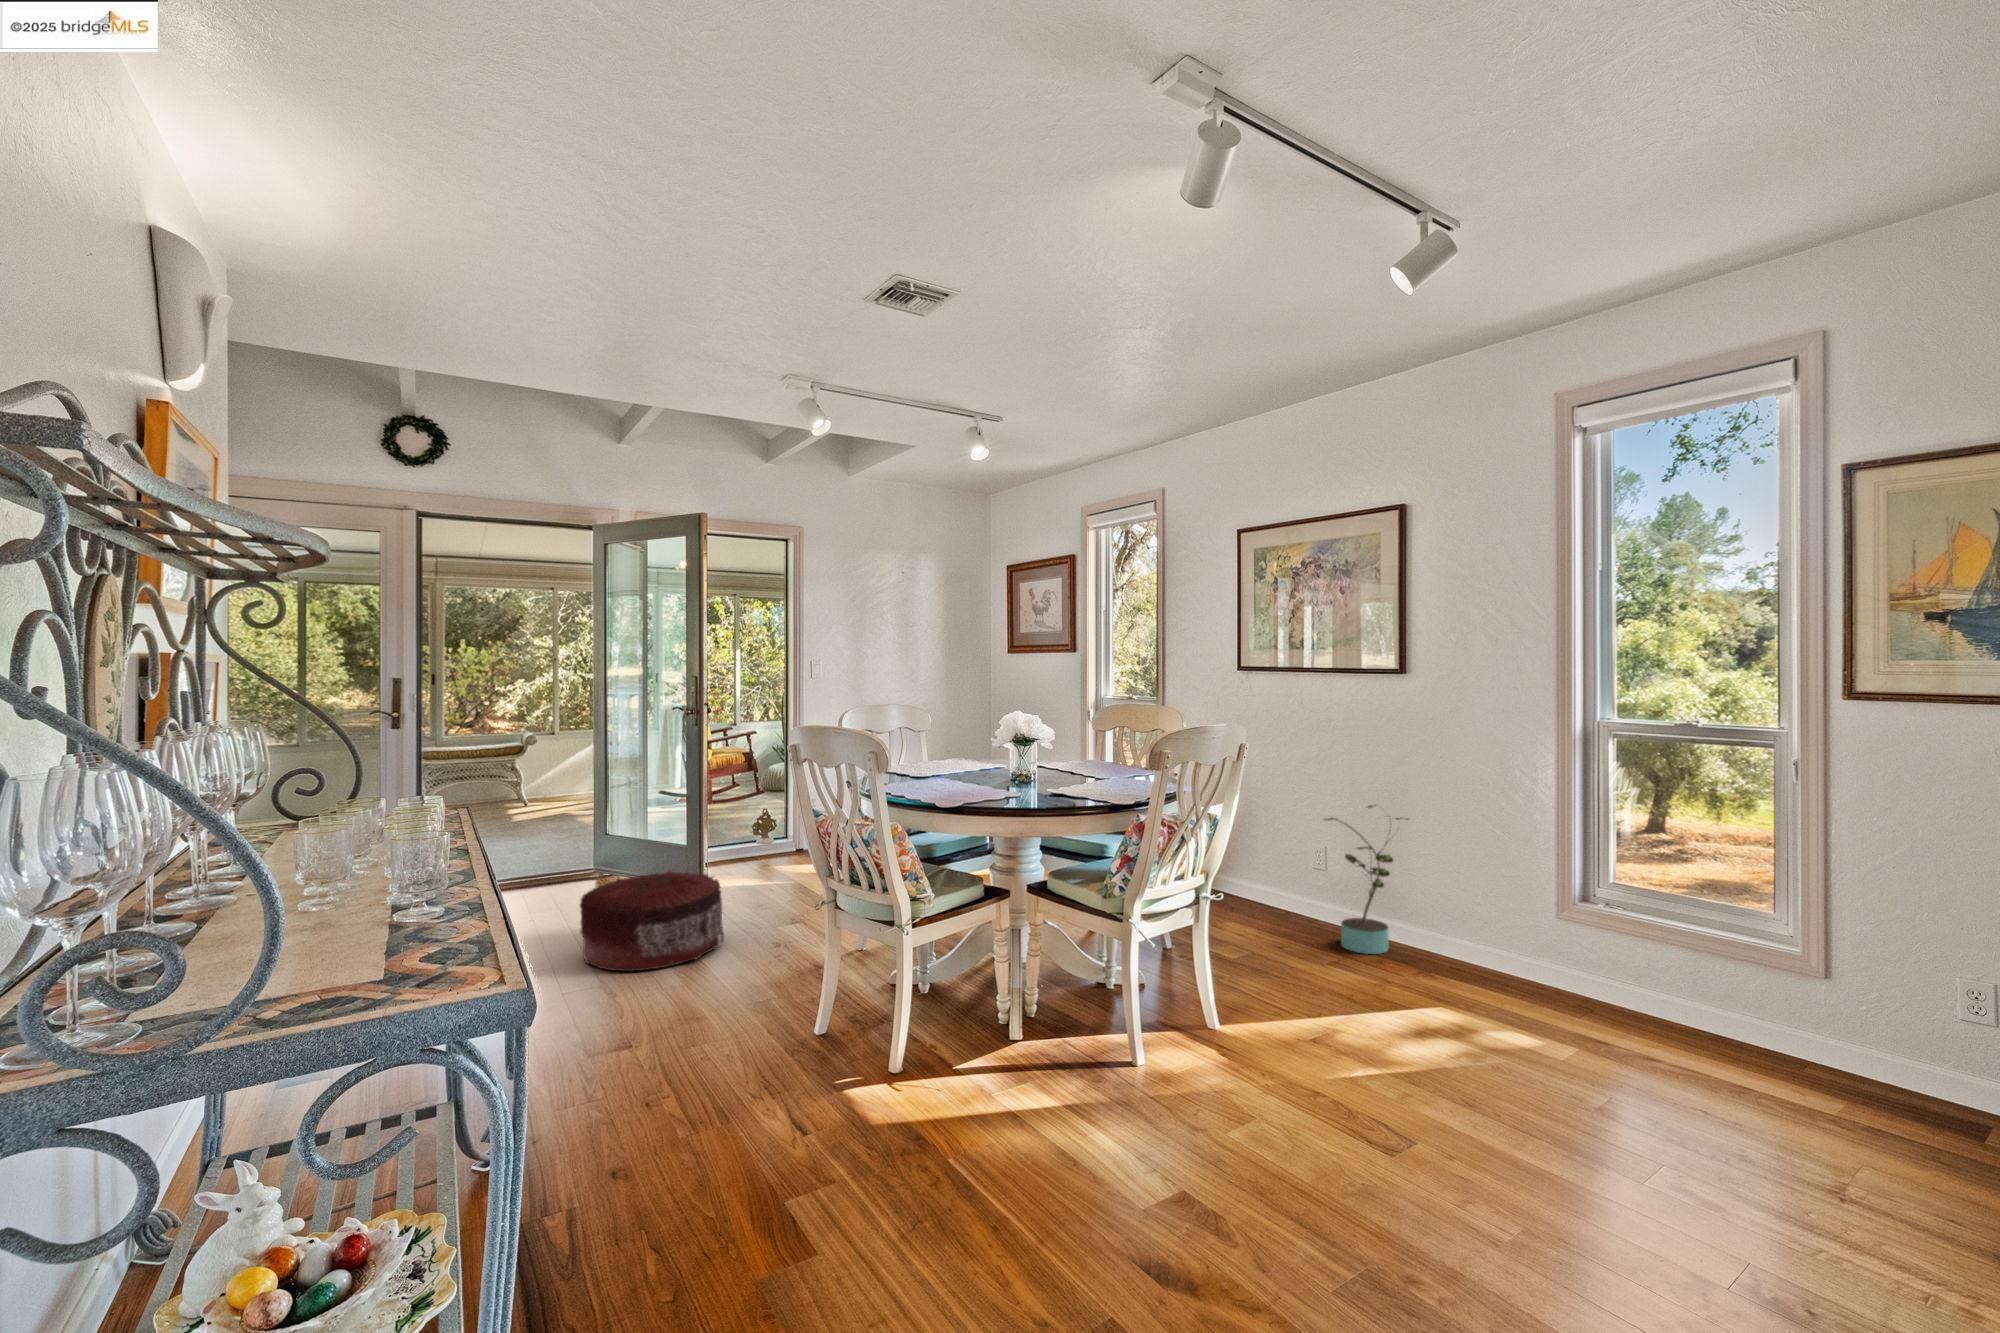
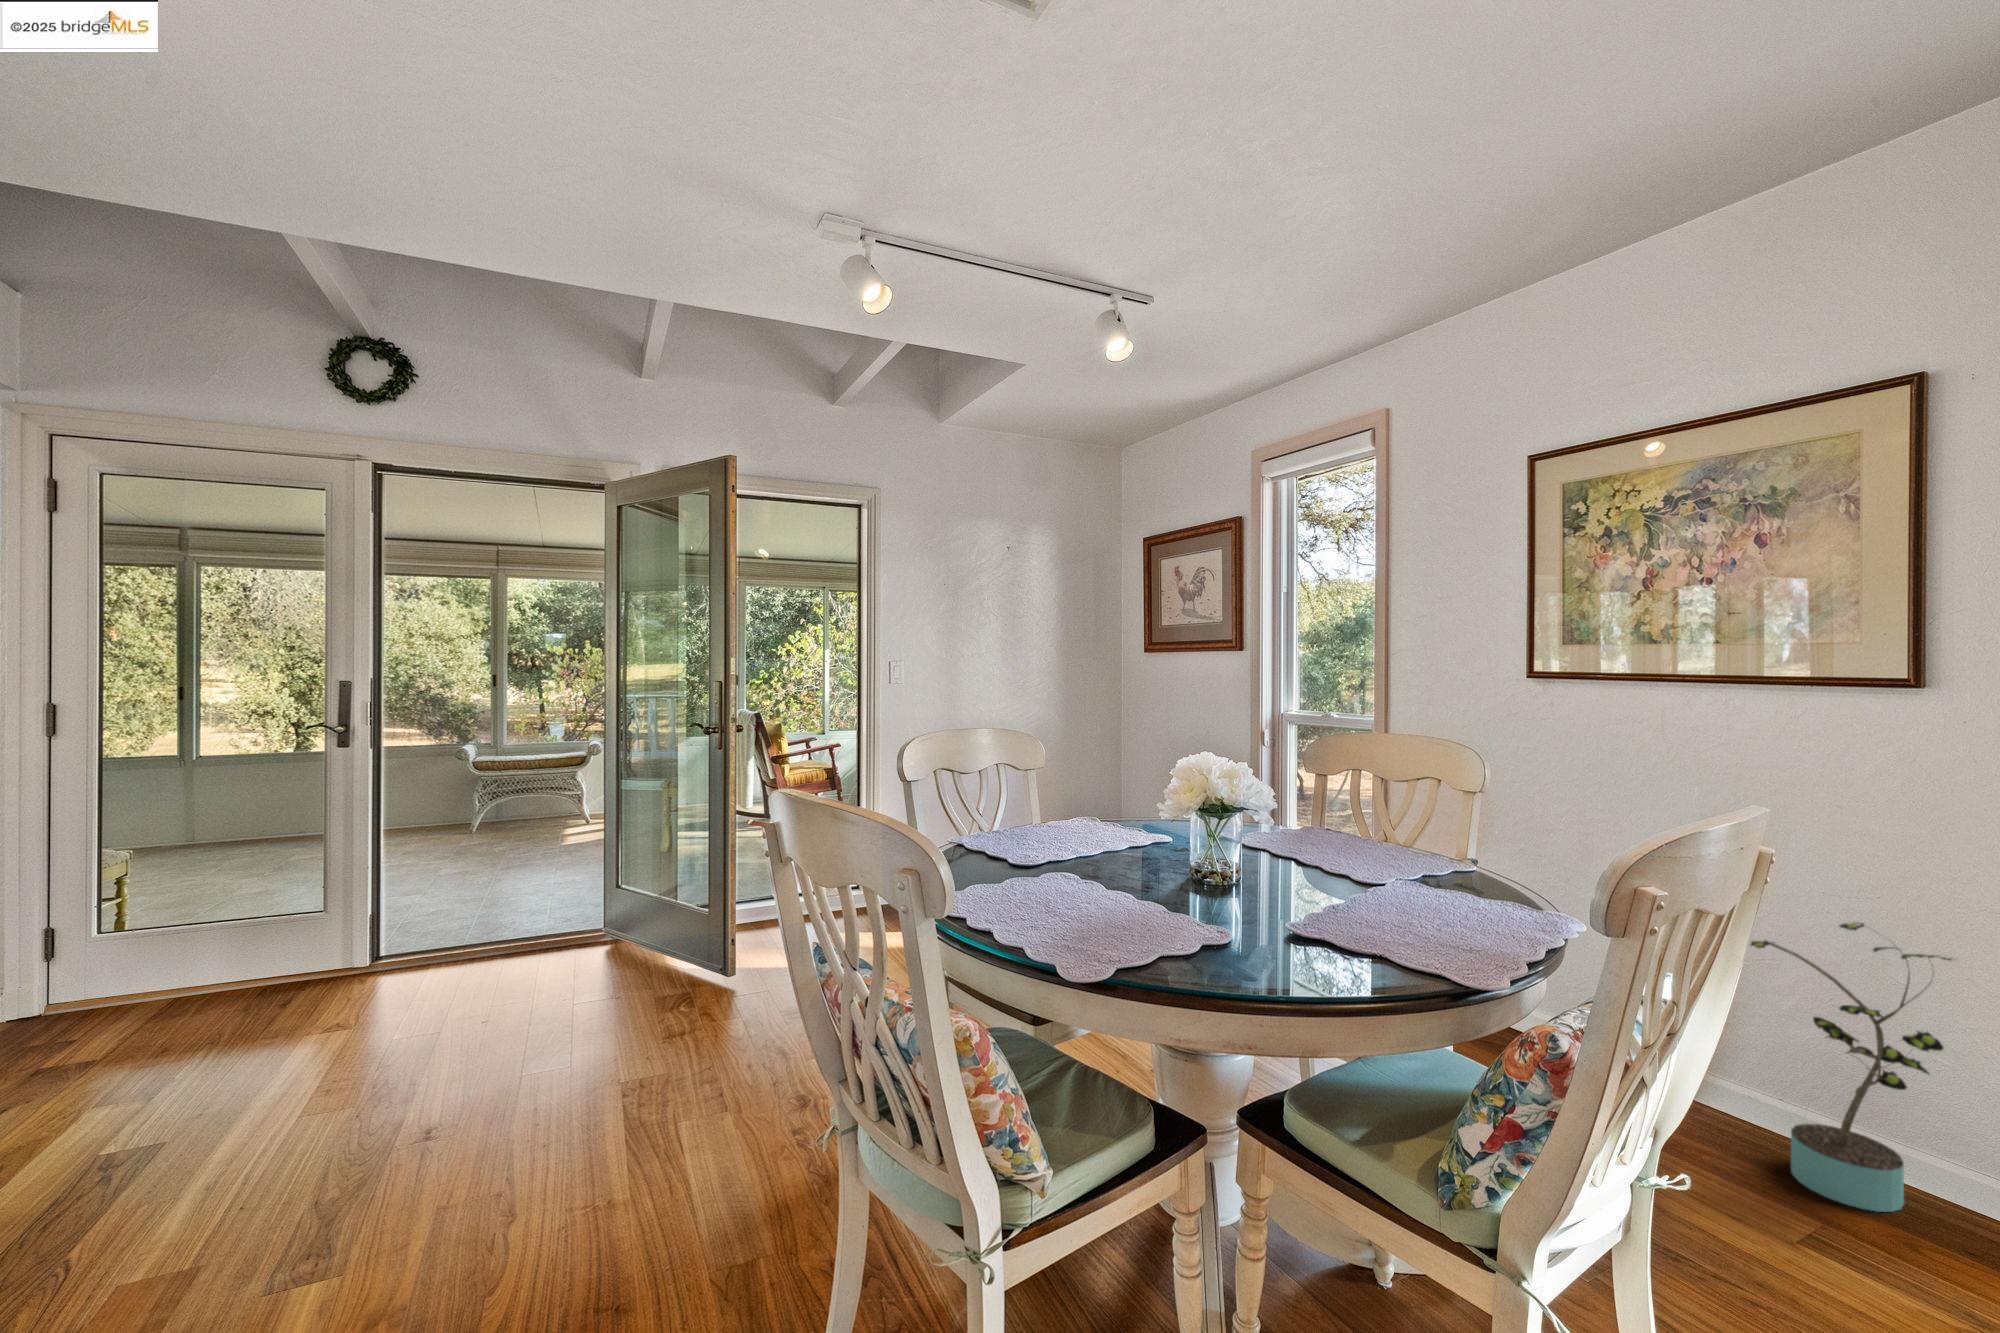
pouf: present [580,871,724,971] -> none [505,967,736,1156]

